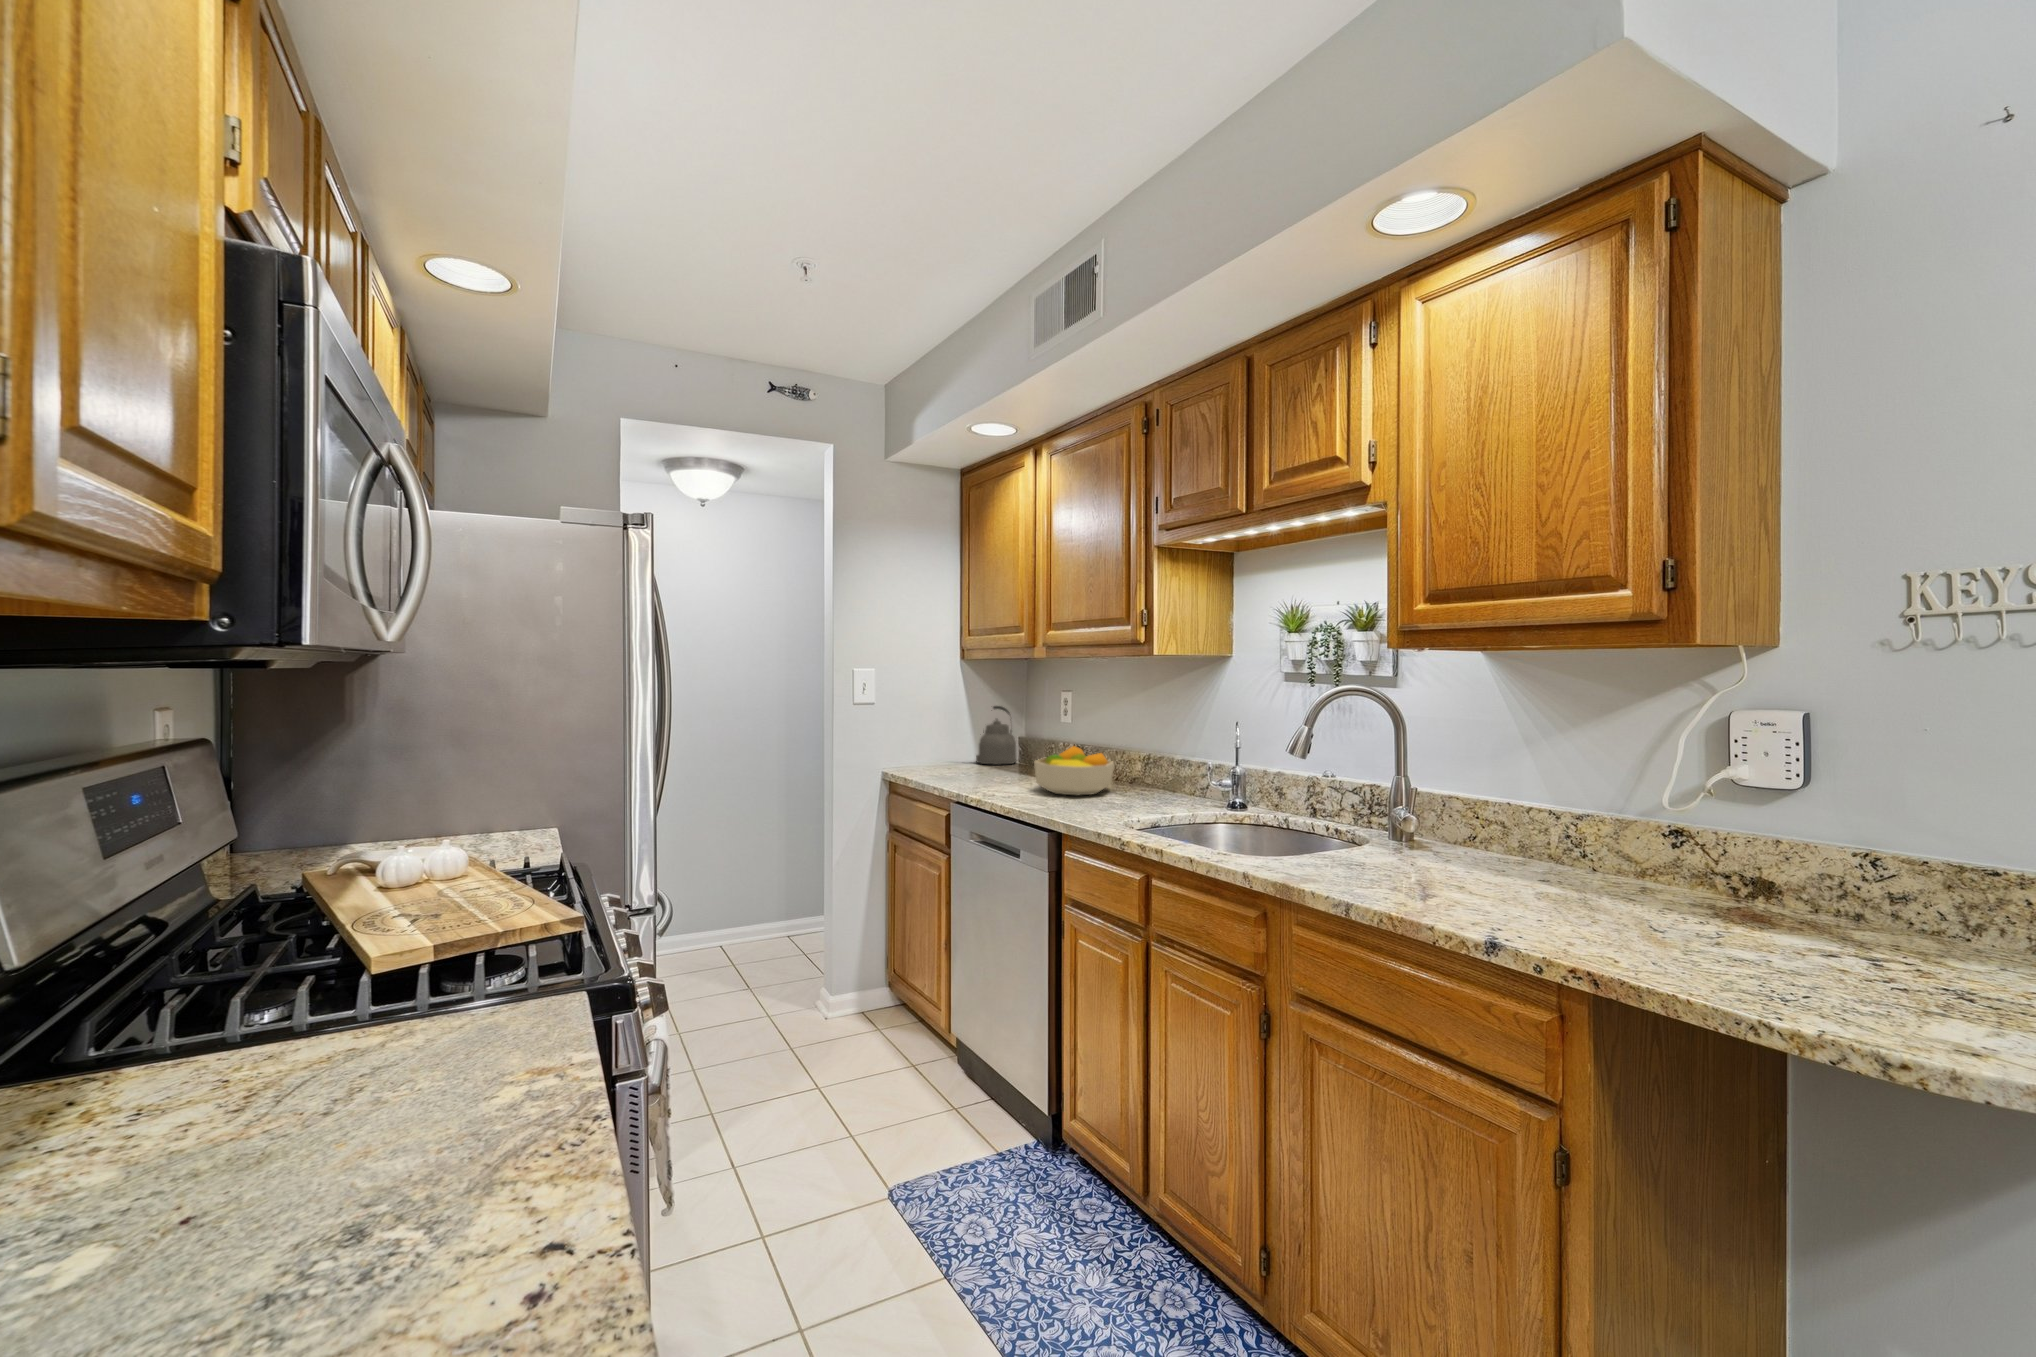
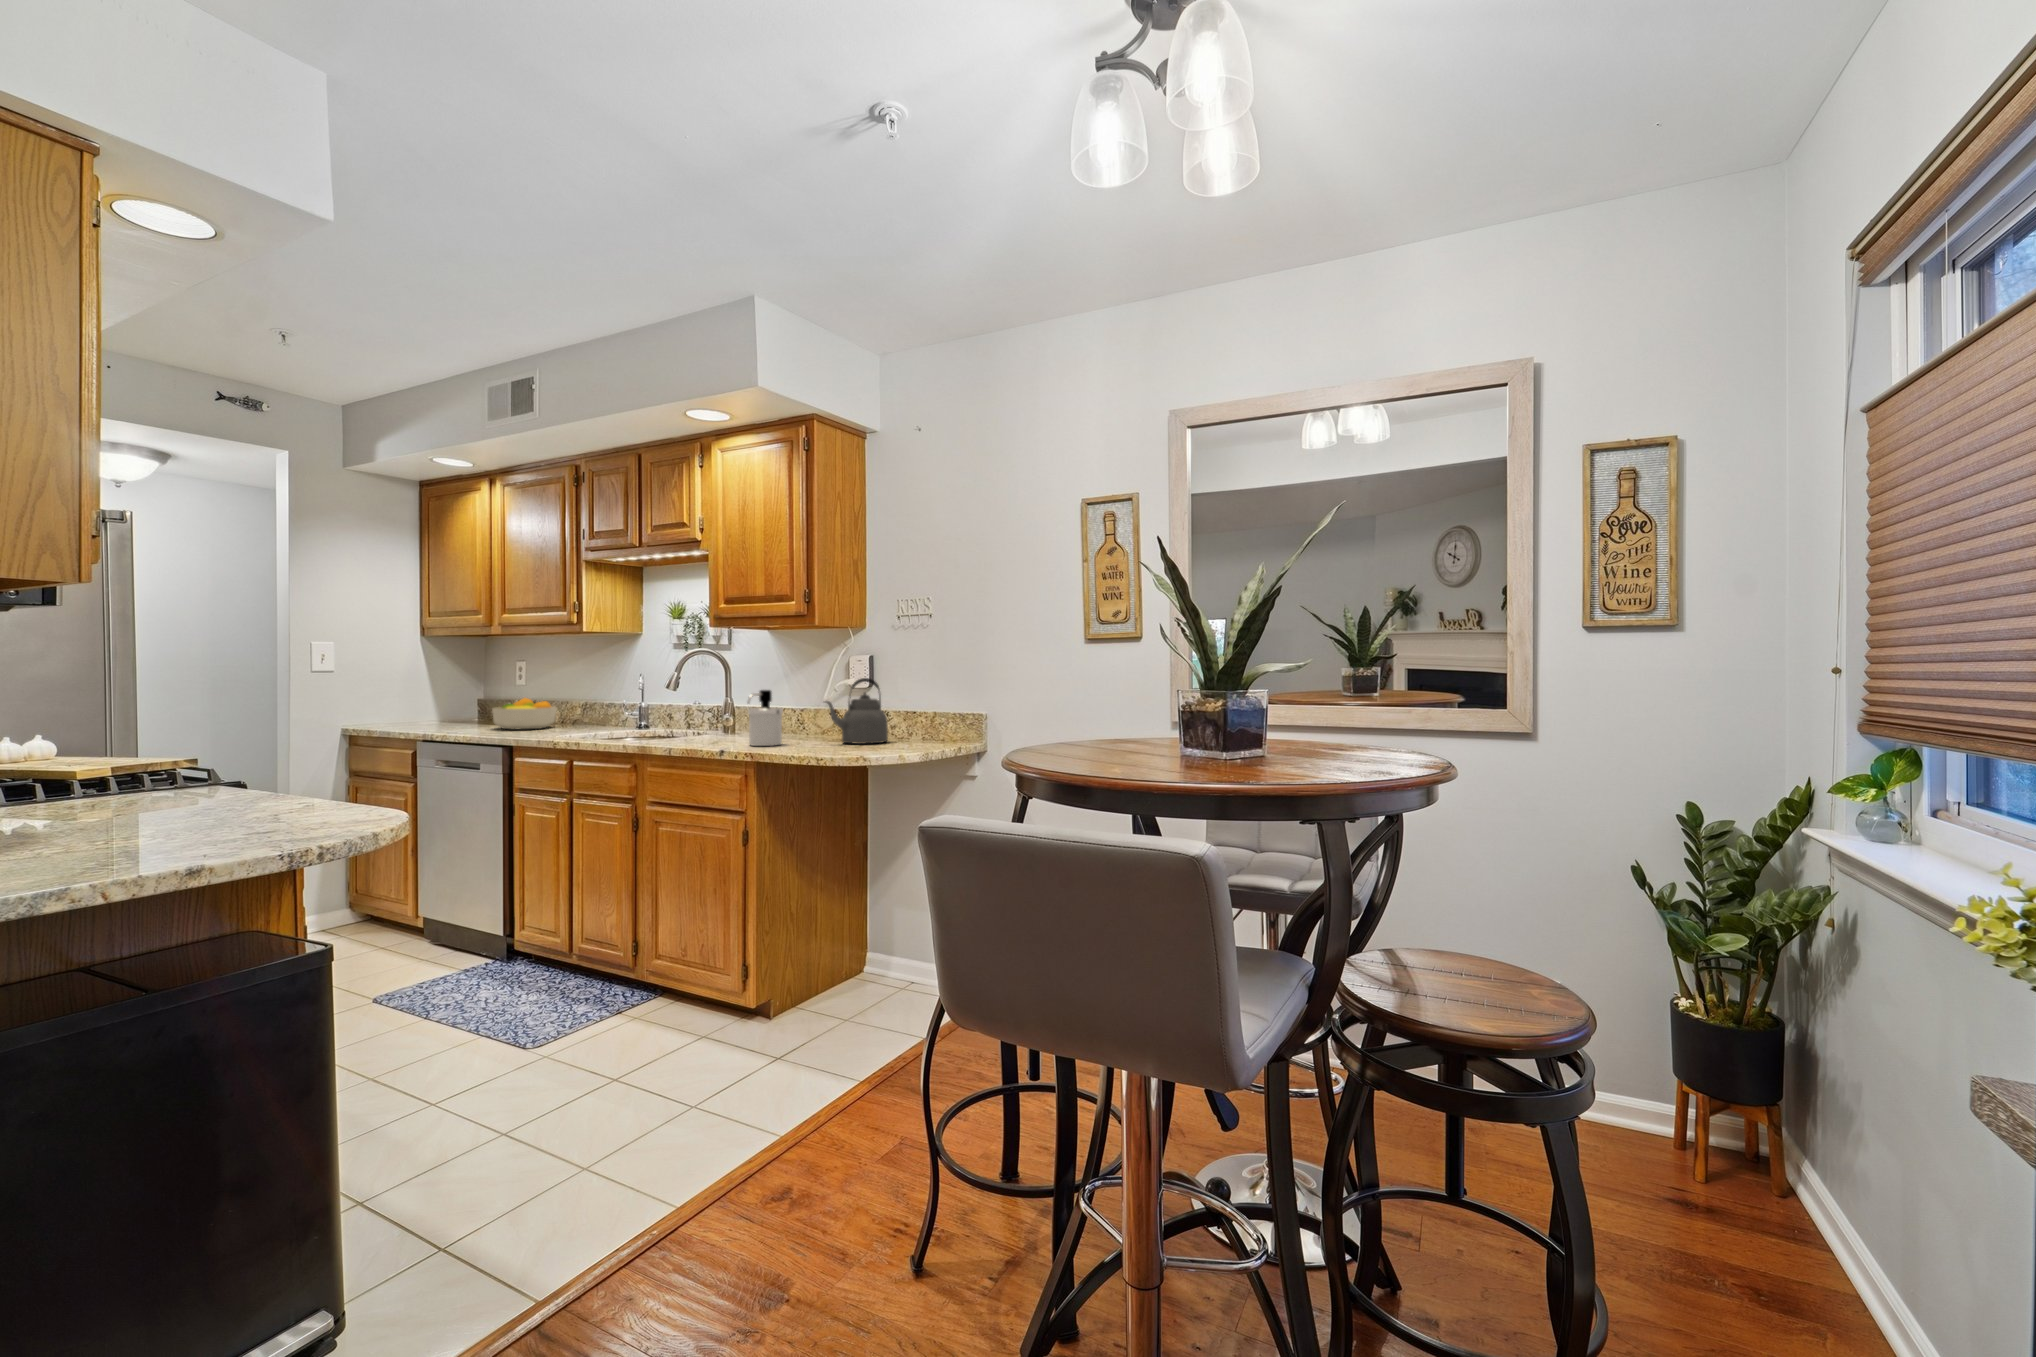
kettle: present [976,706,1016,764] -> present [825,678,888,744]
soap dispenser: none [1529,790,1622,929] -> present [747,690,783,746]

